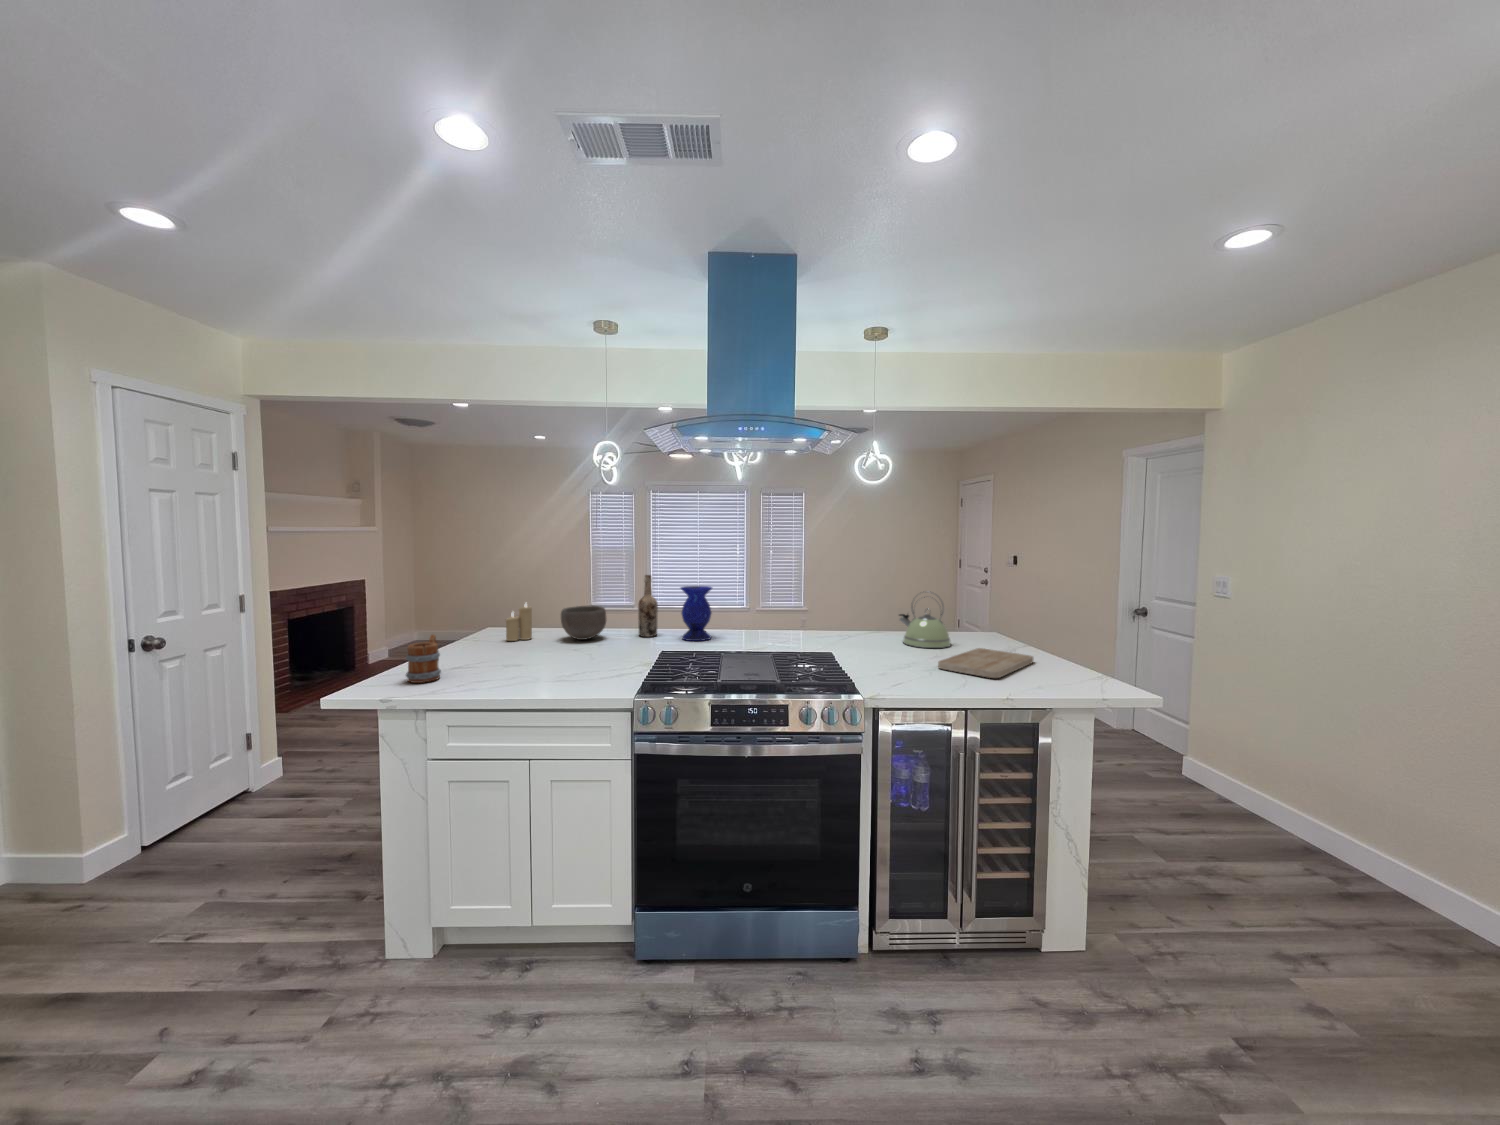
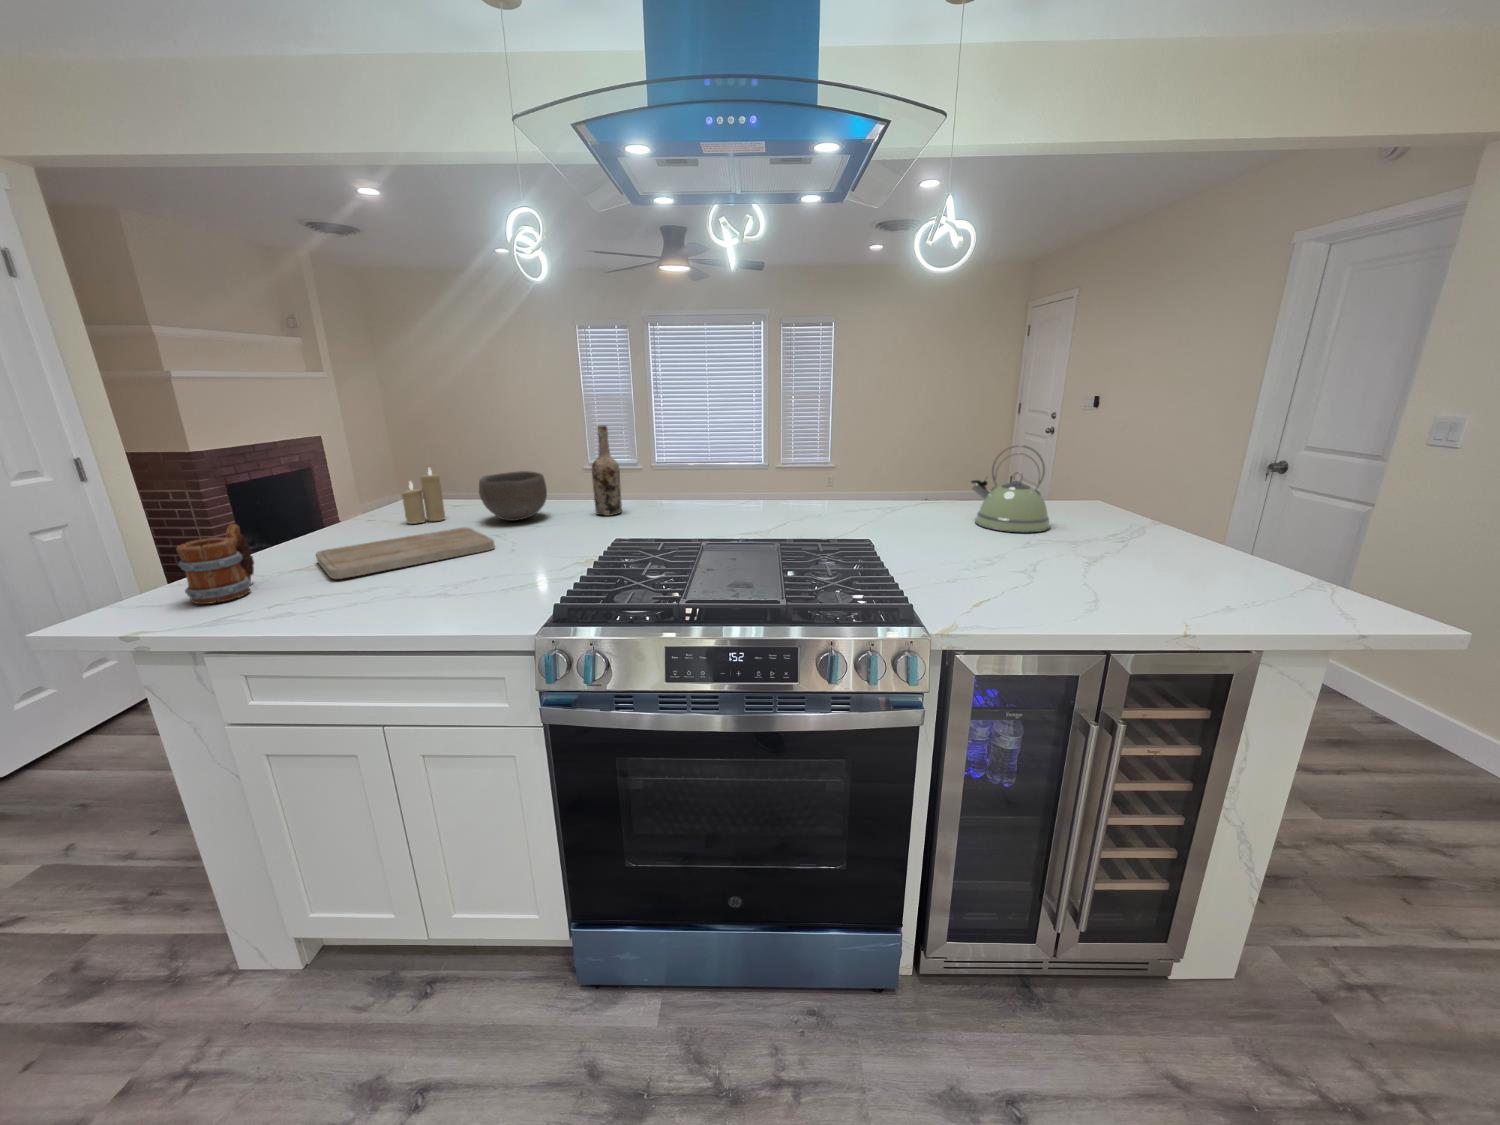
vase: present [681,586,712,641] -> none [648,441,696,522]
cutting board: present [938,648,1033,678] -> present [316,528,495,579]

